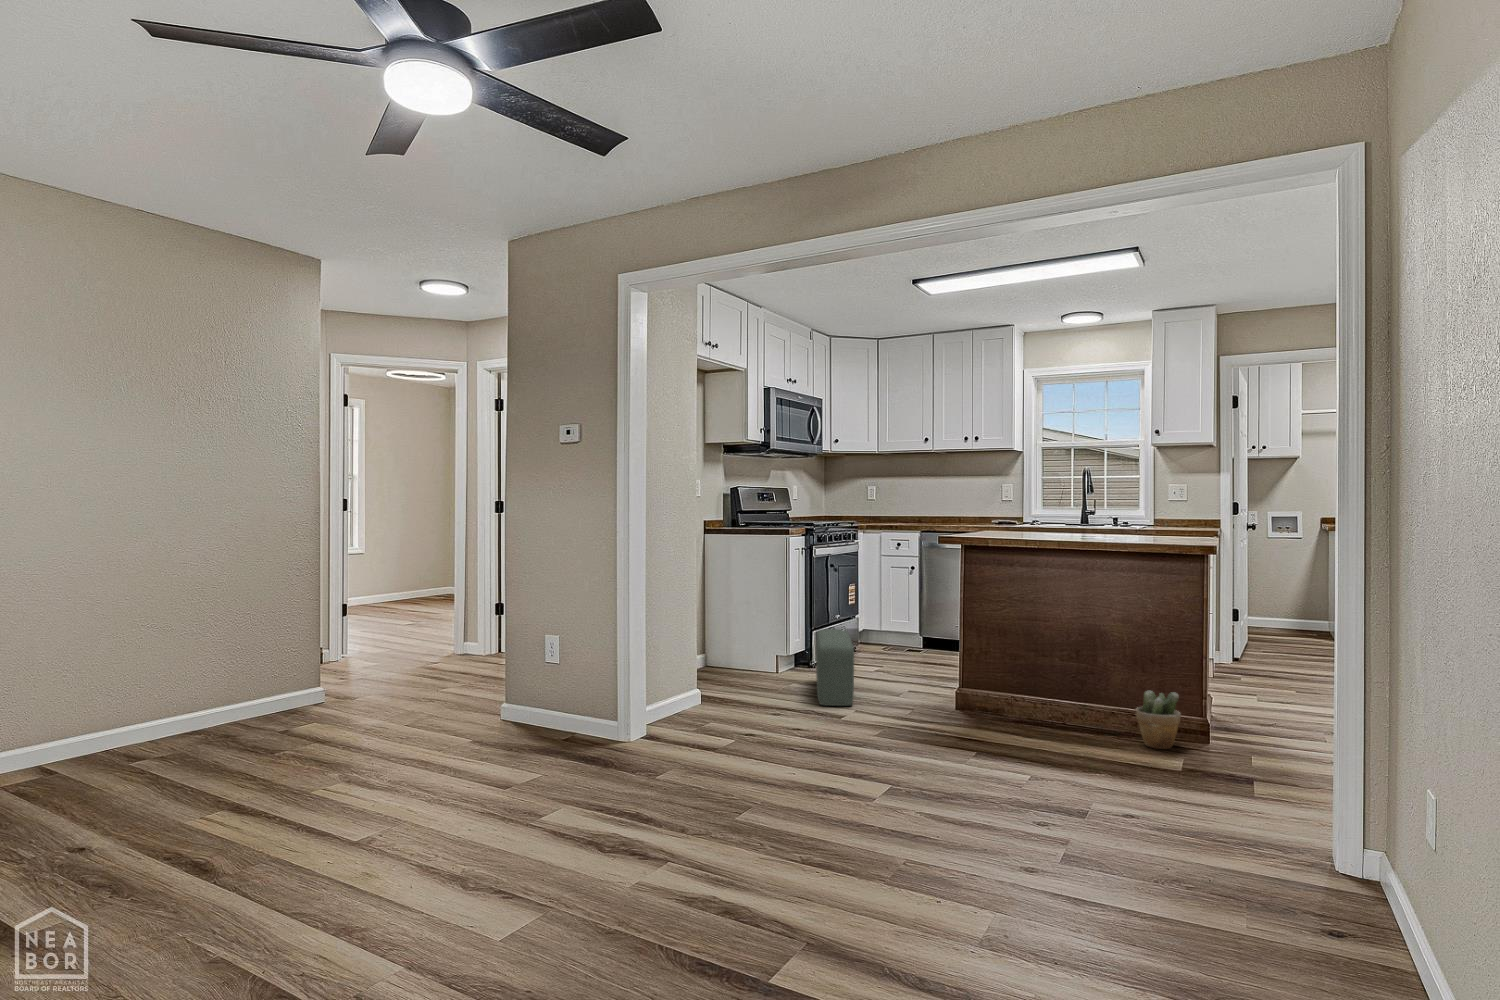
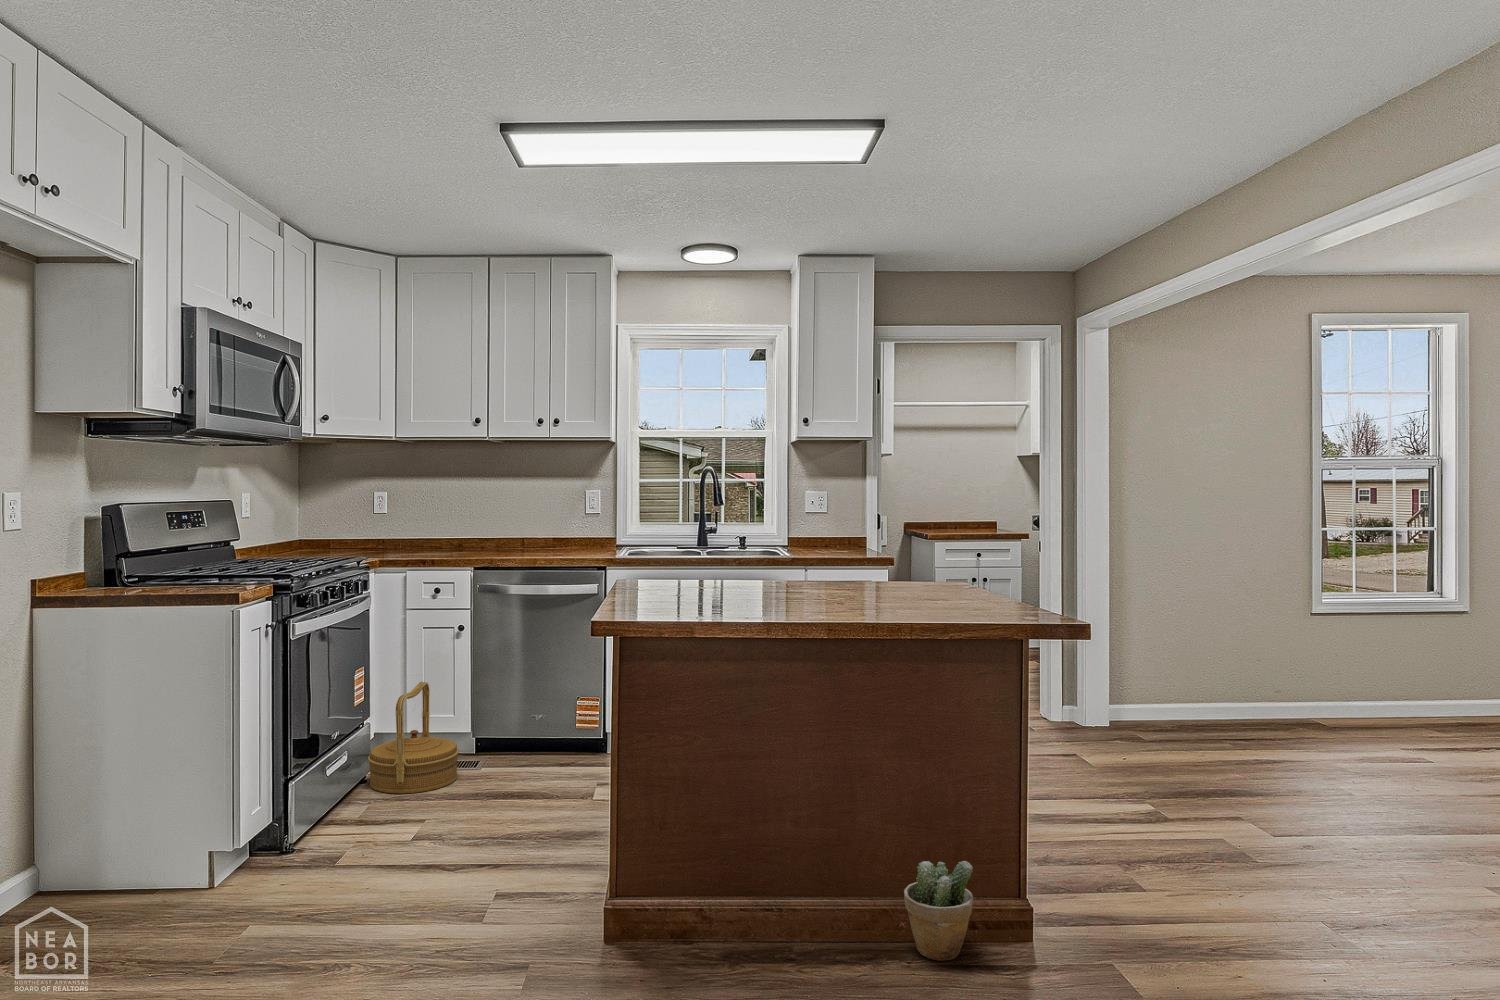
woven basket: none [857,598,909,659] -> present [368,682,459,794]
pouf: present [816,629,854,706] -> none [300,779,388,970]

